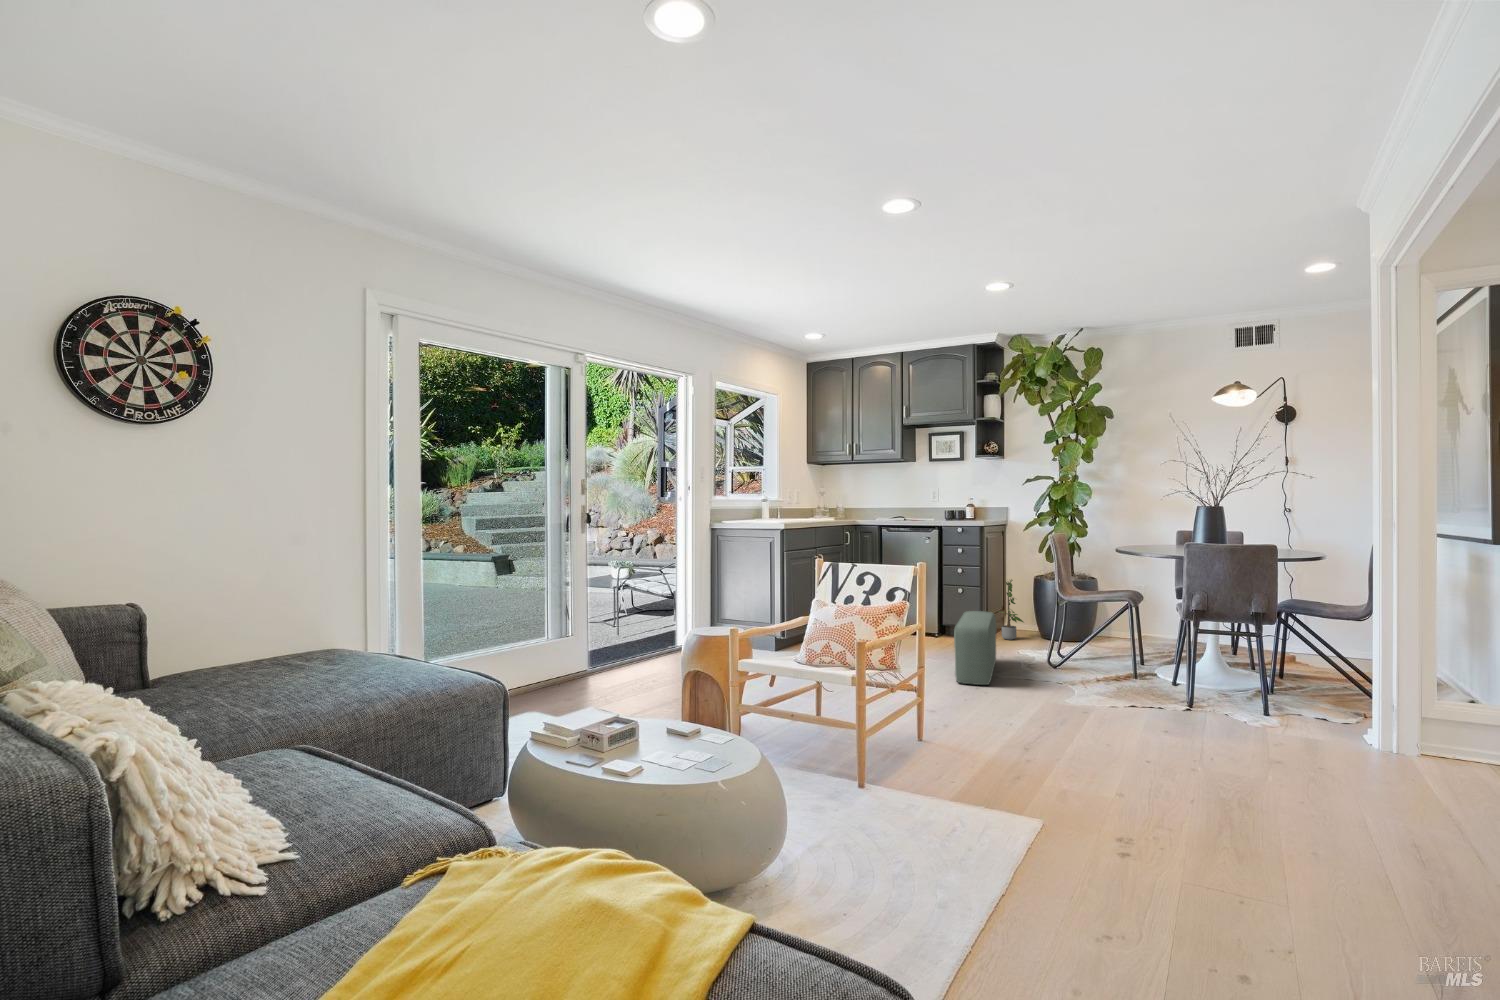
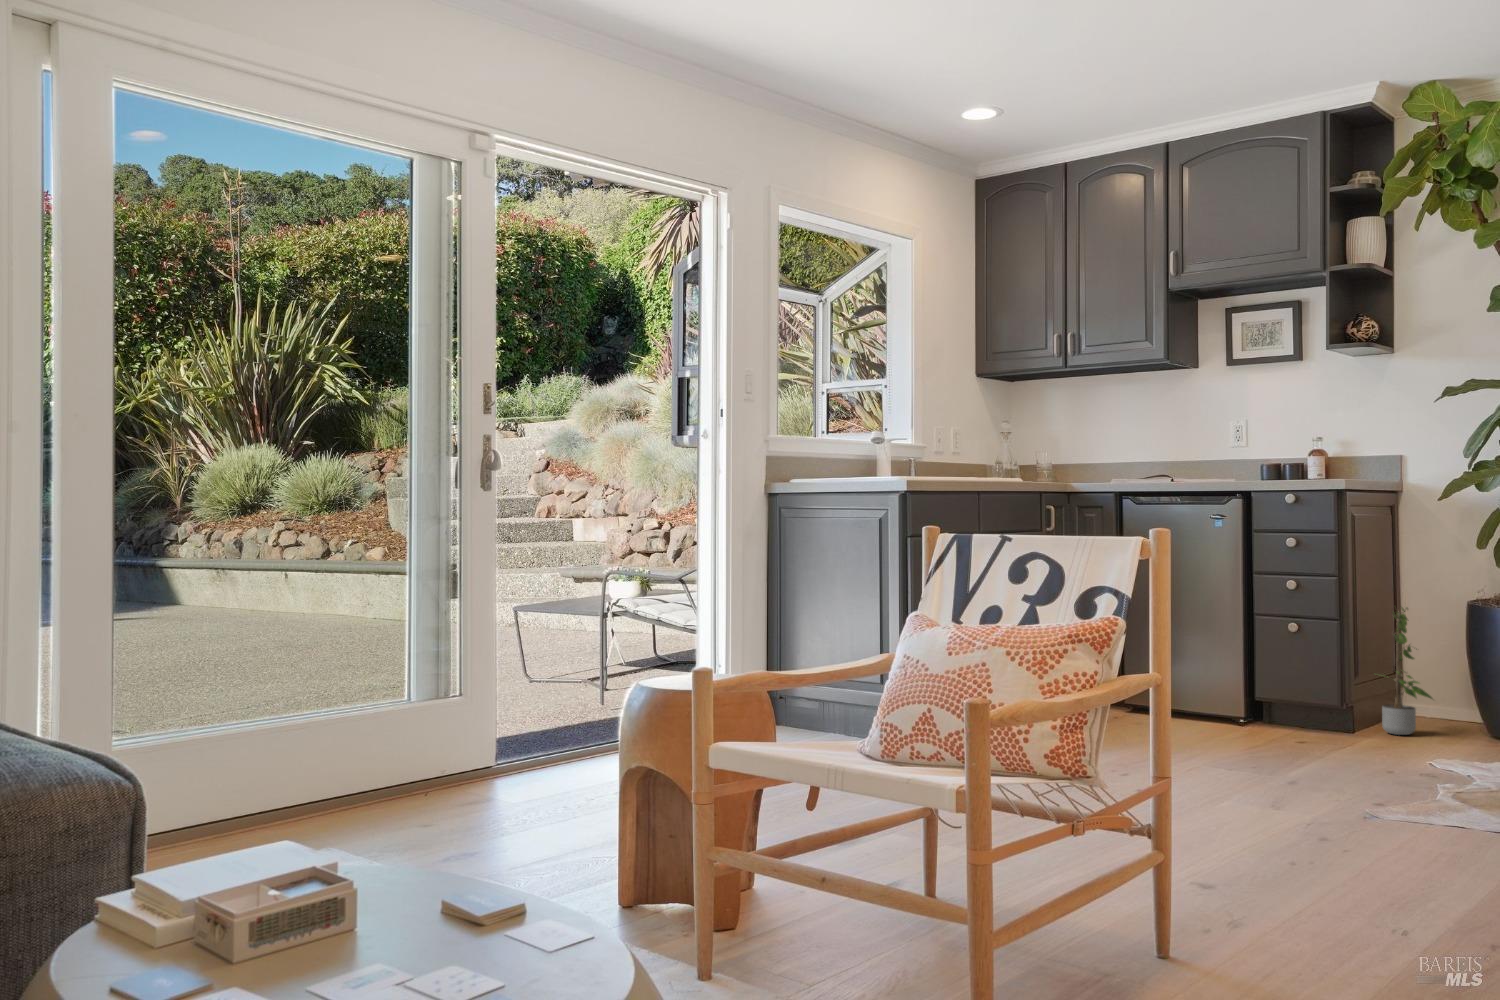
pouf: present [954,611,996,685] -> none [1261,667,1364,827]

